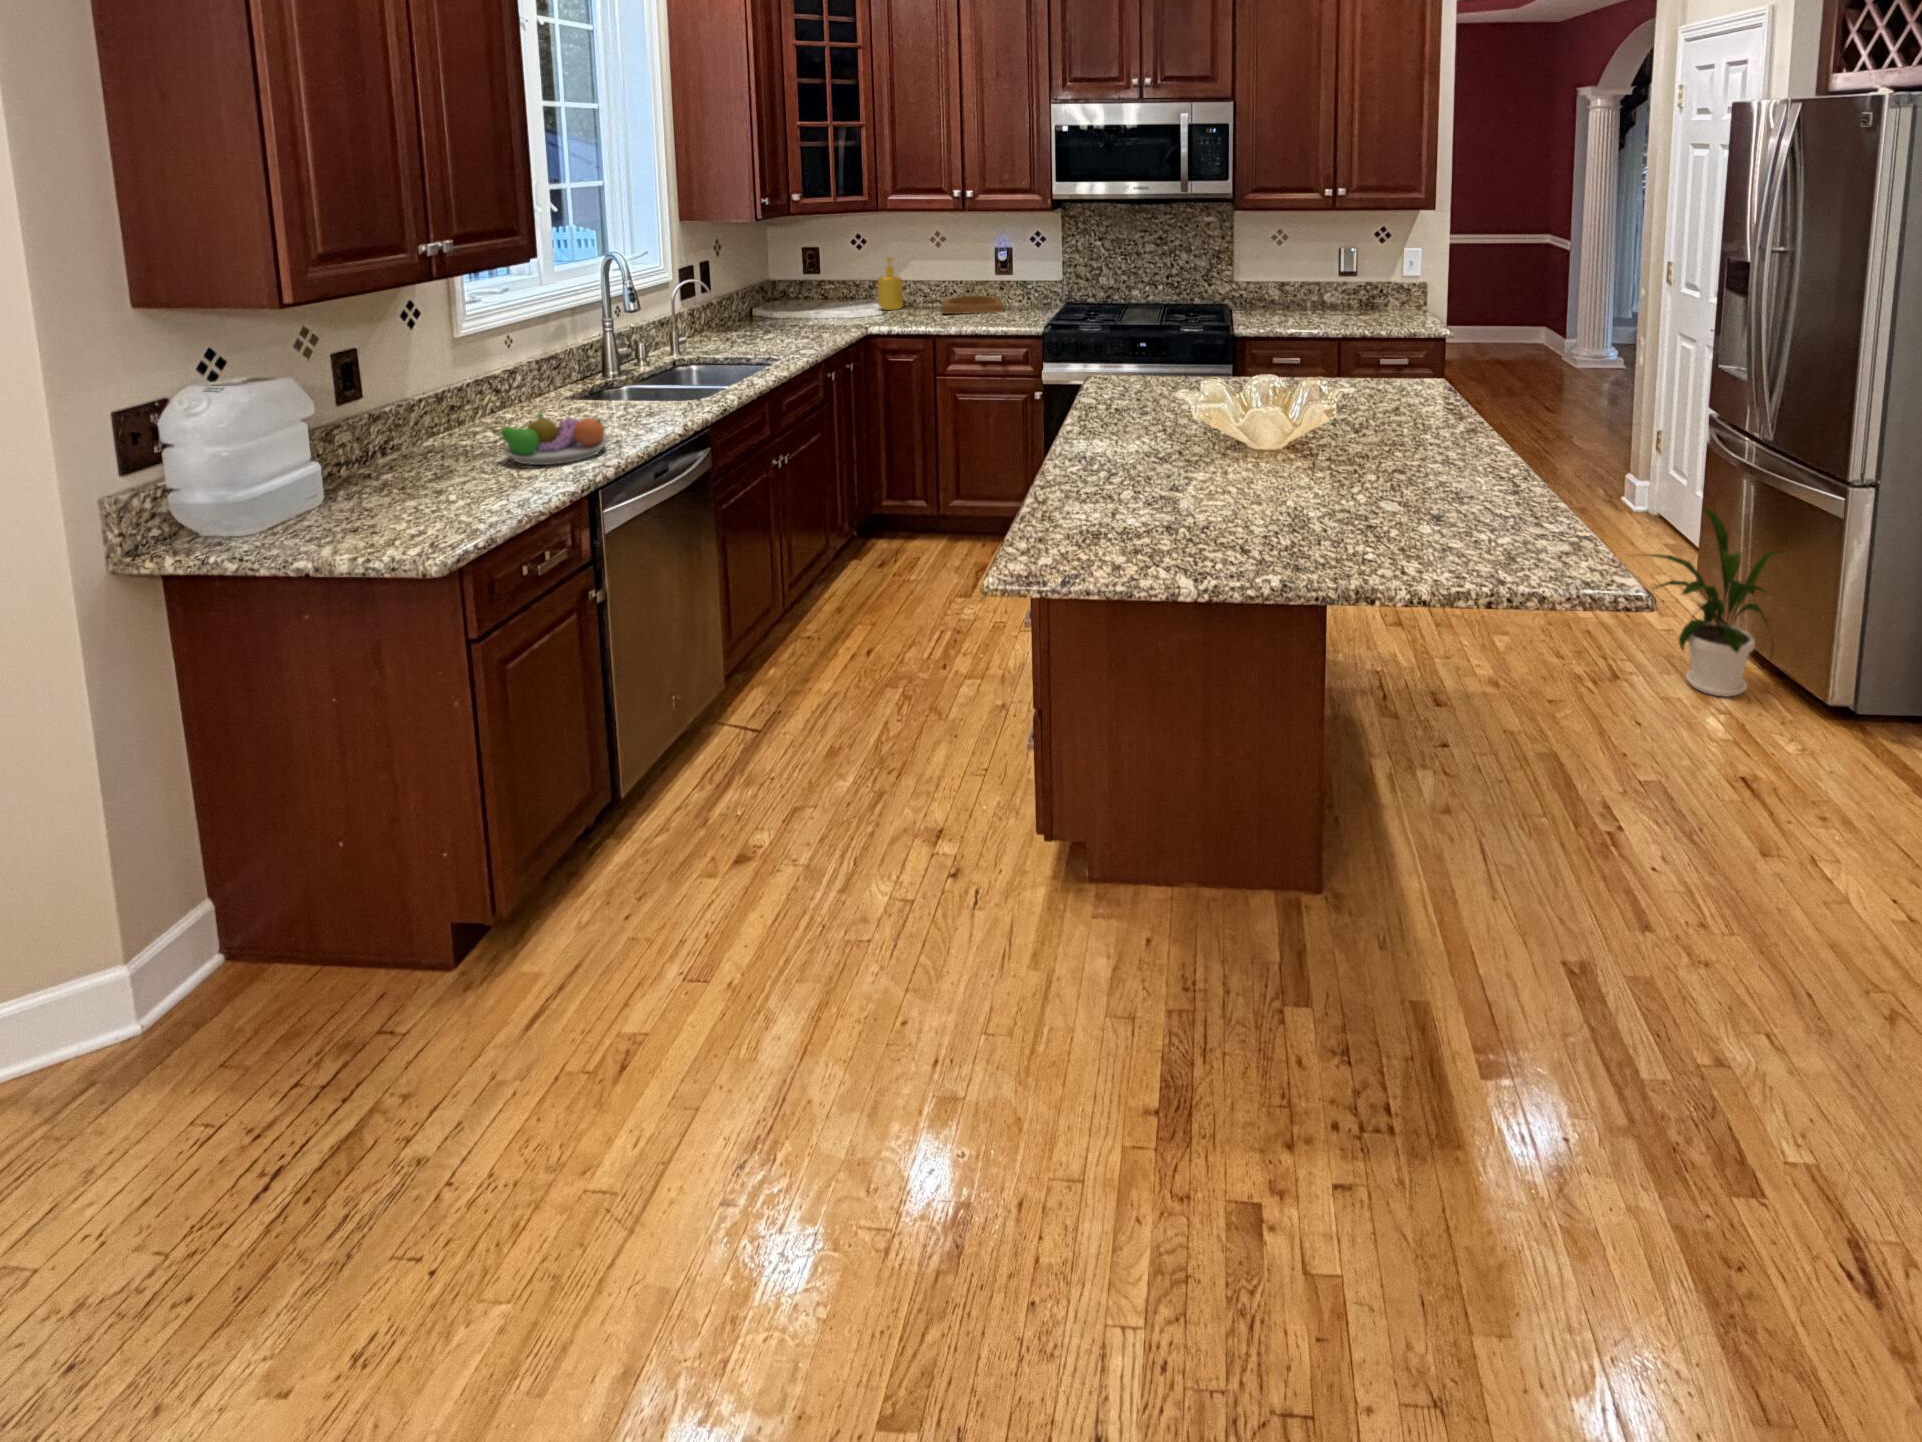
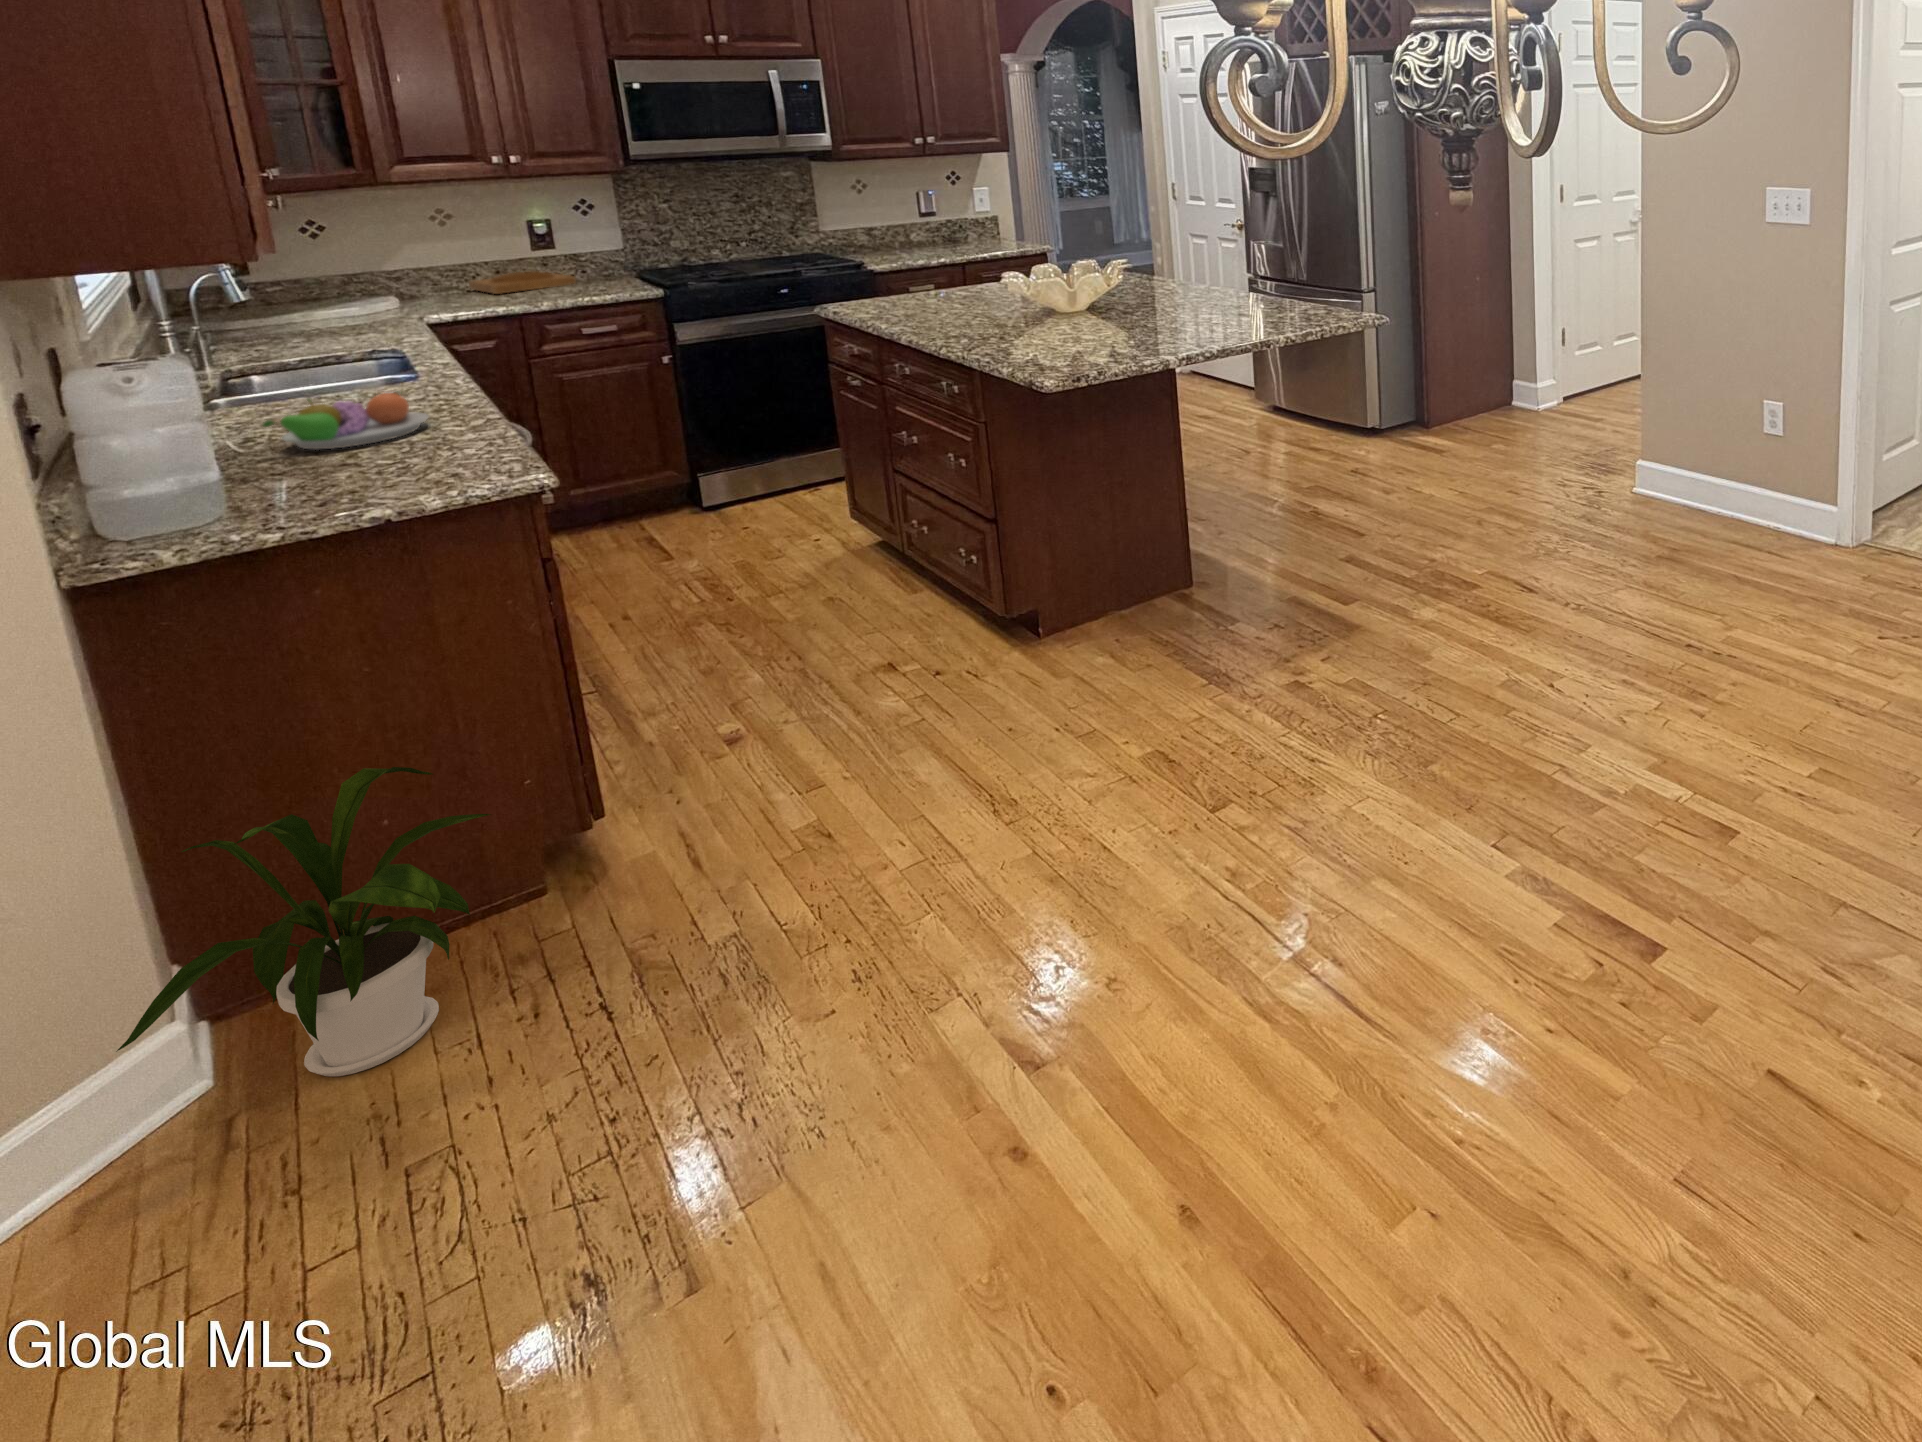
soap dispenser: present [877,258,903,310] -> none [366,241,411,303]
house plant: present [1649,507,1780,697] -> present [117,767,491,1076]

